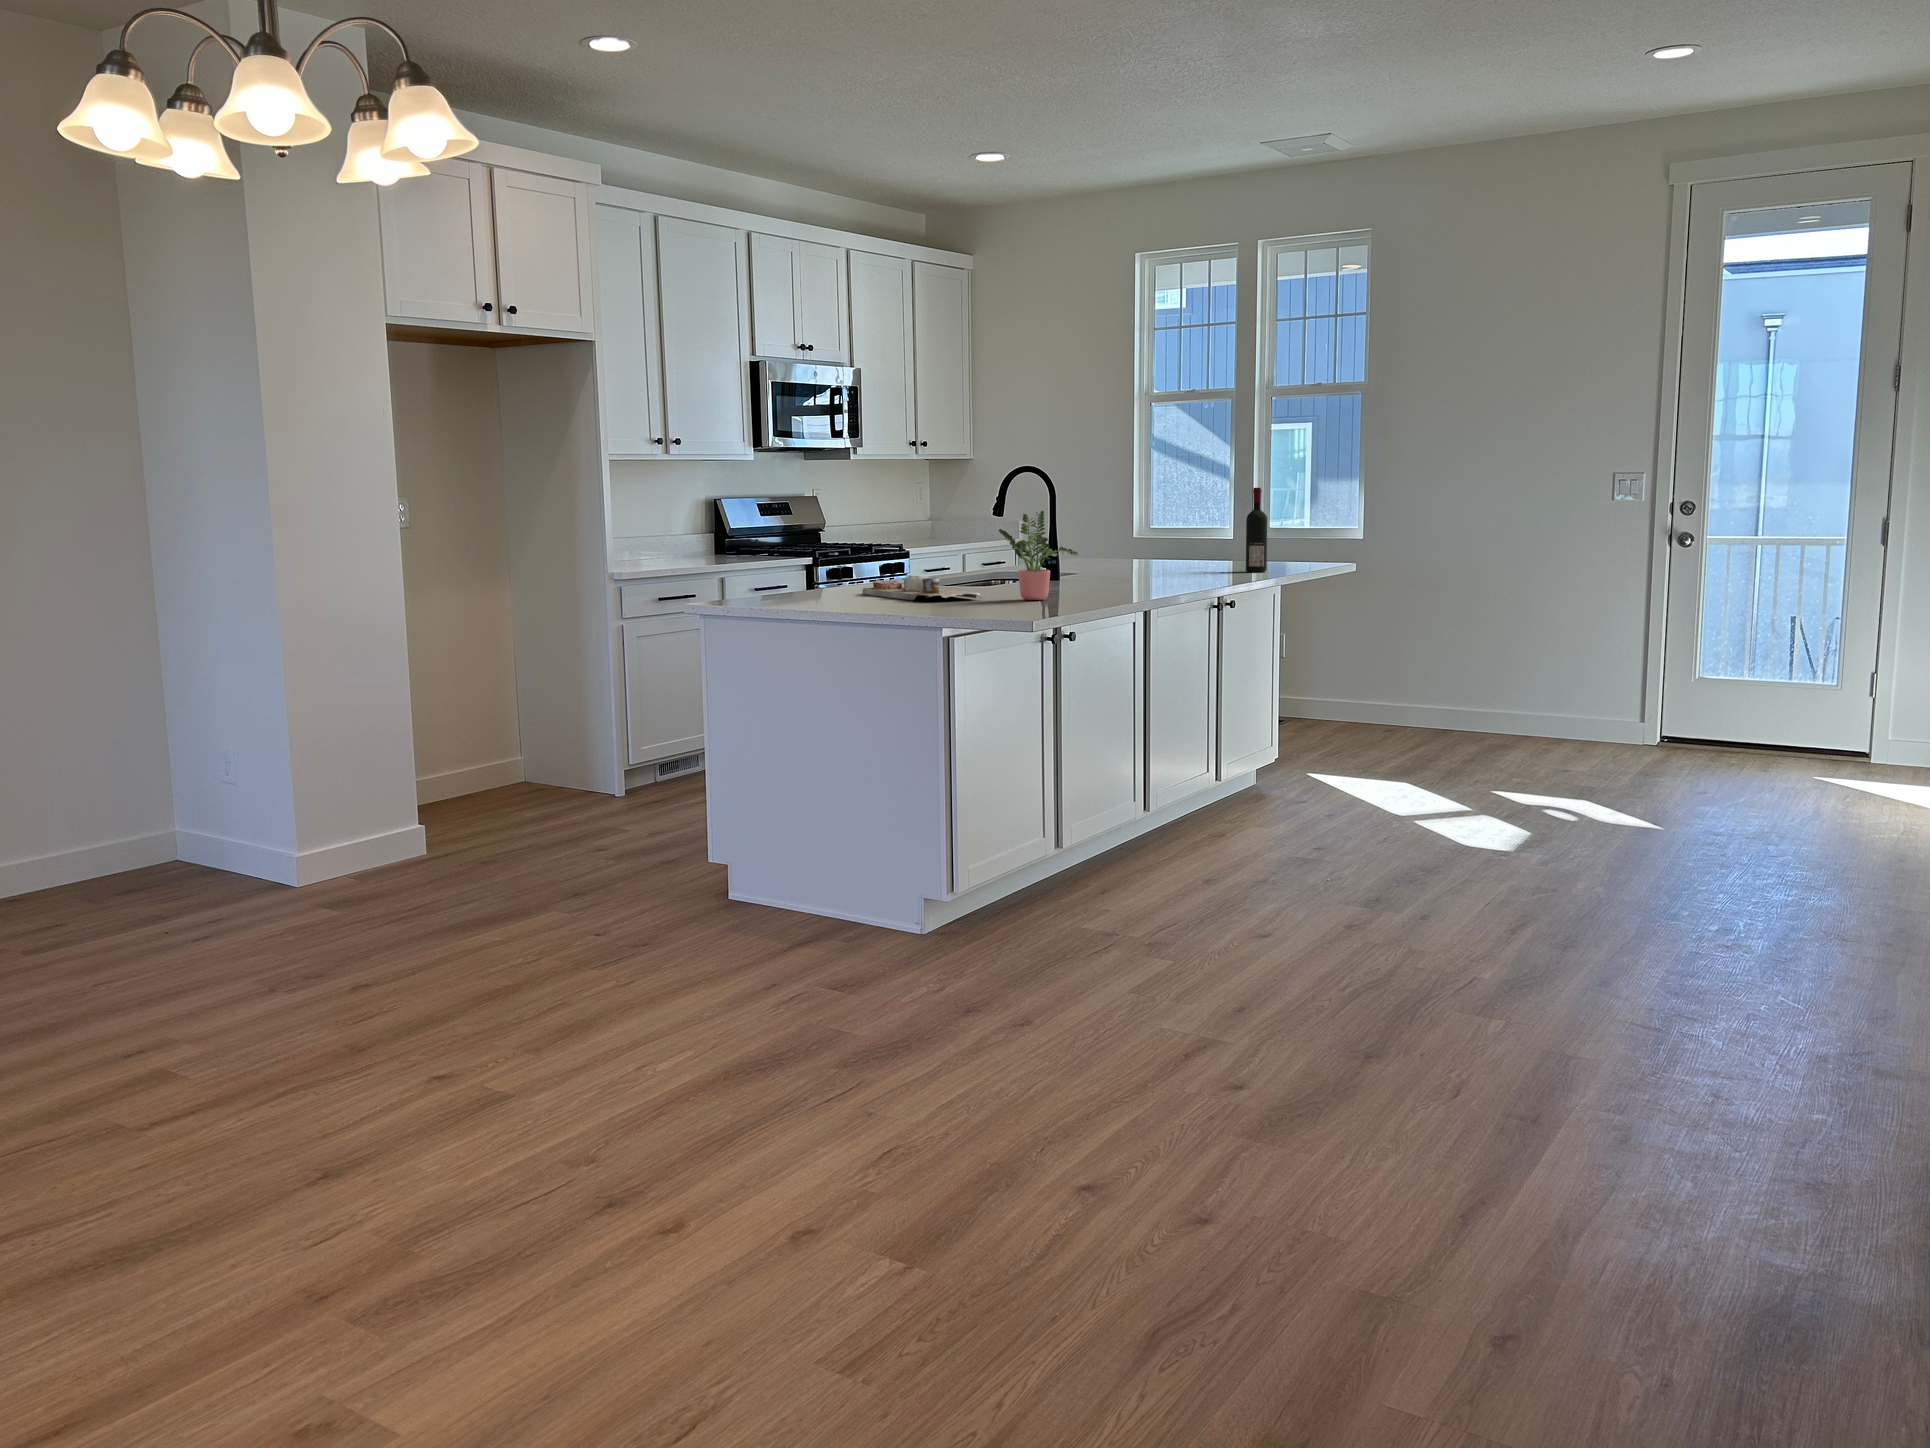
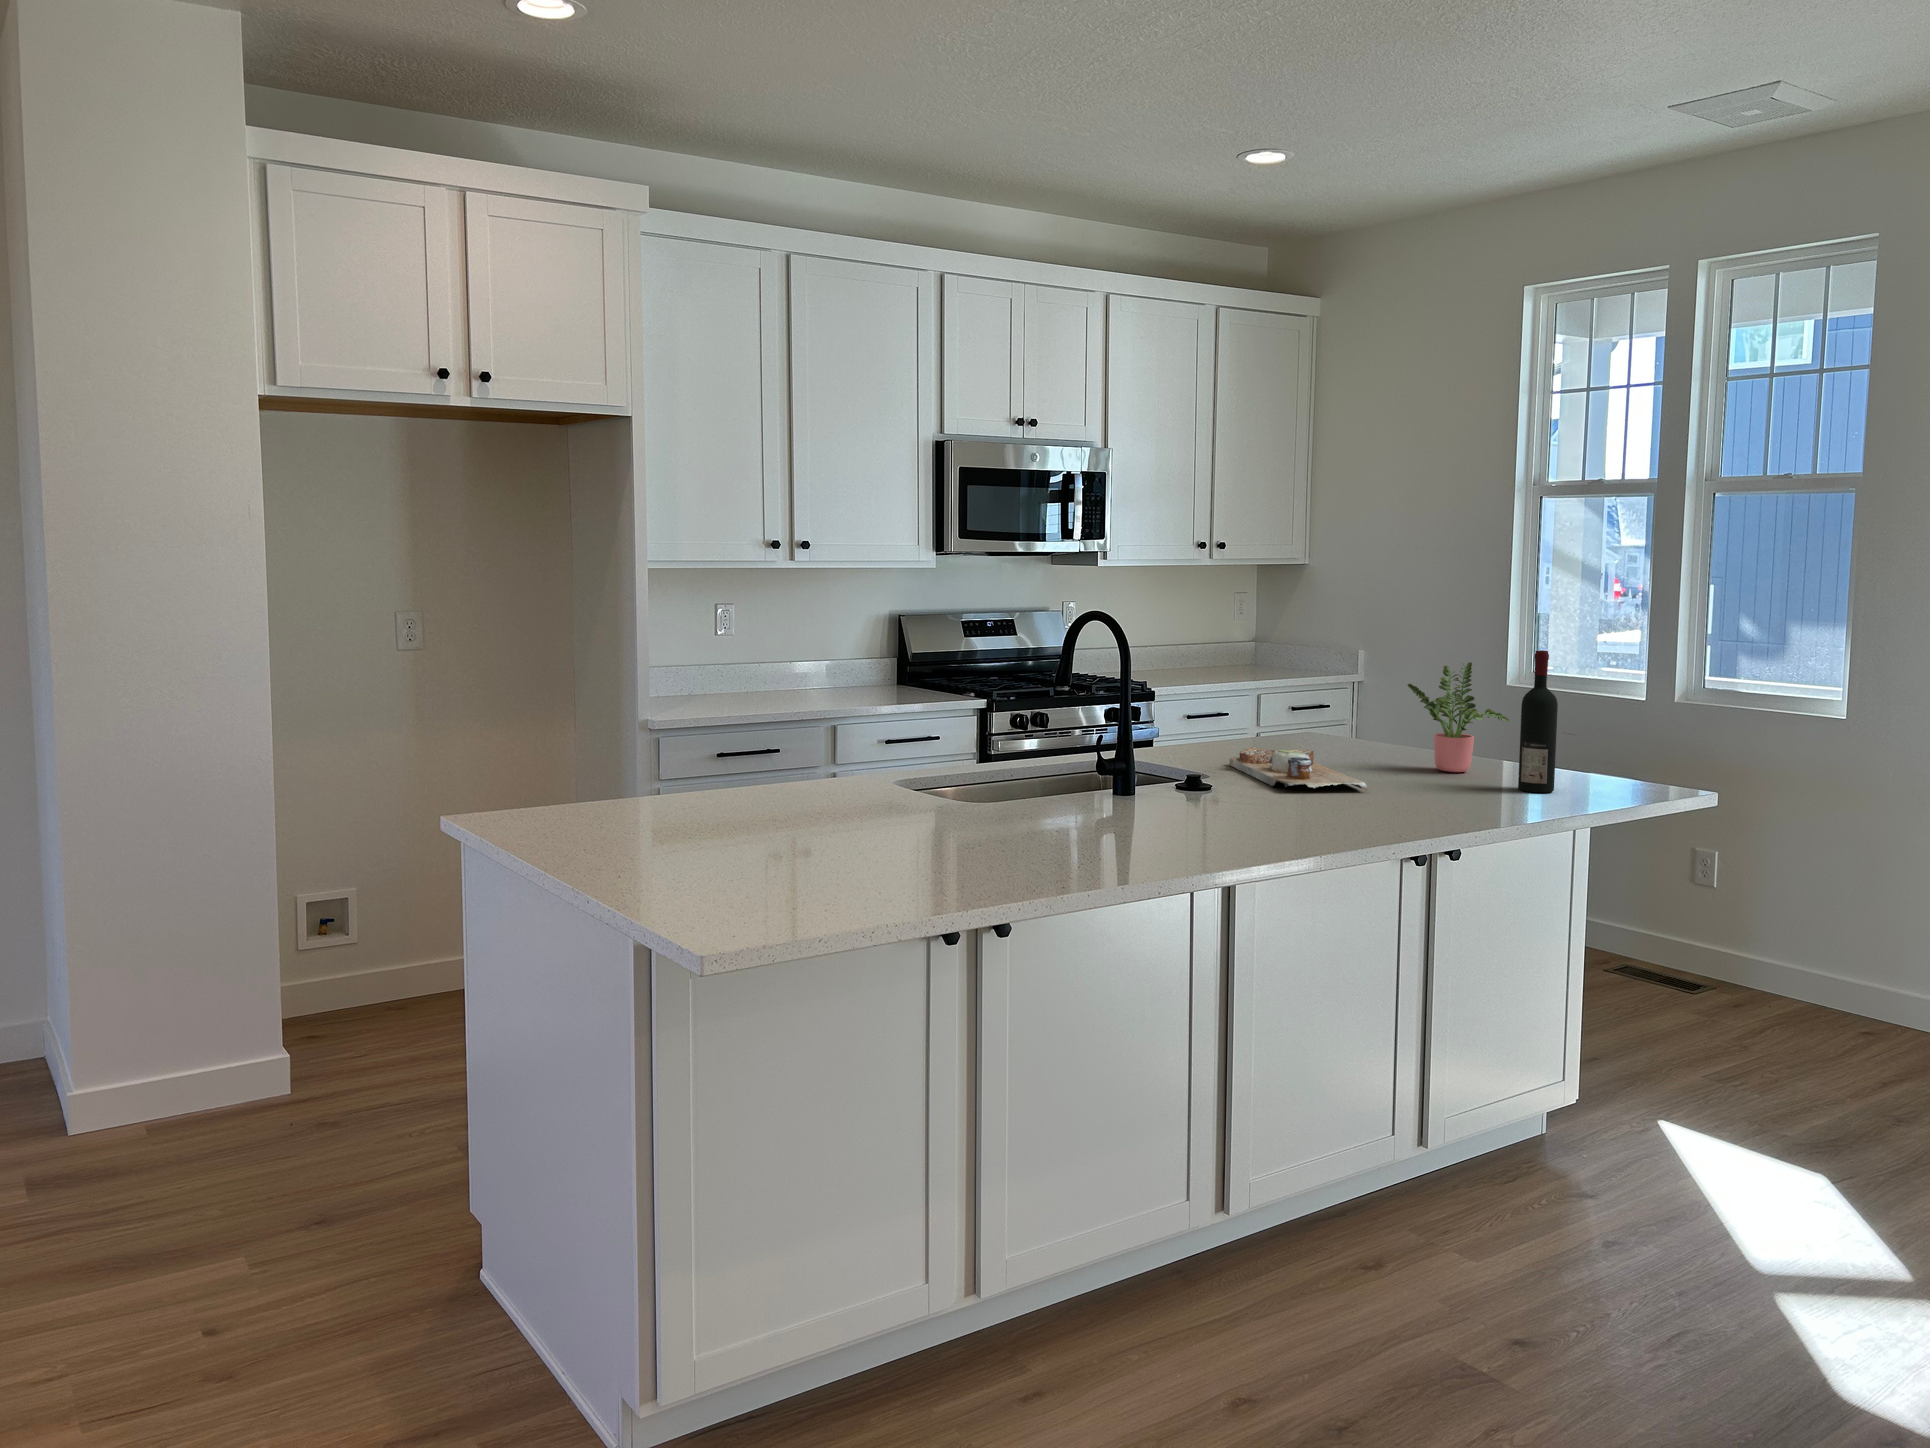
potted plant: present [999,511,1078,600] -> present [1408,662,1509,772]
cutting board: present [862,576,982,600] -> present [1229,747,1368,791]

